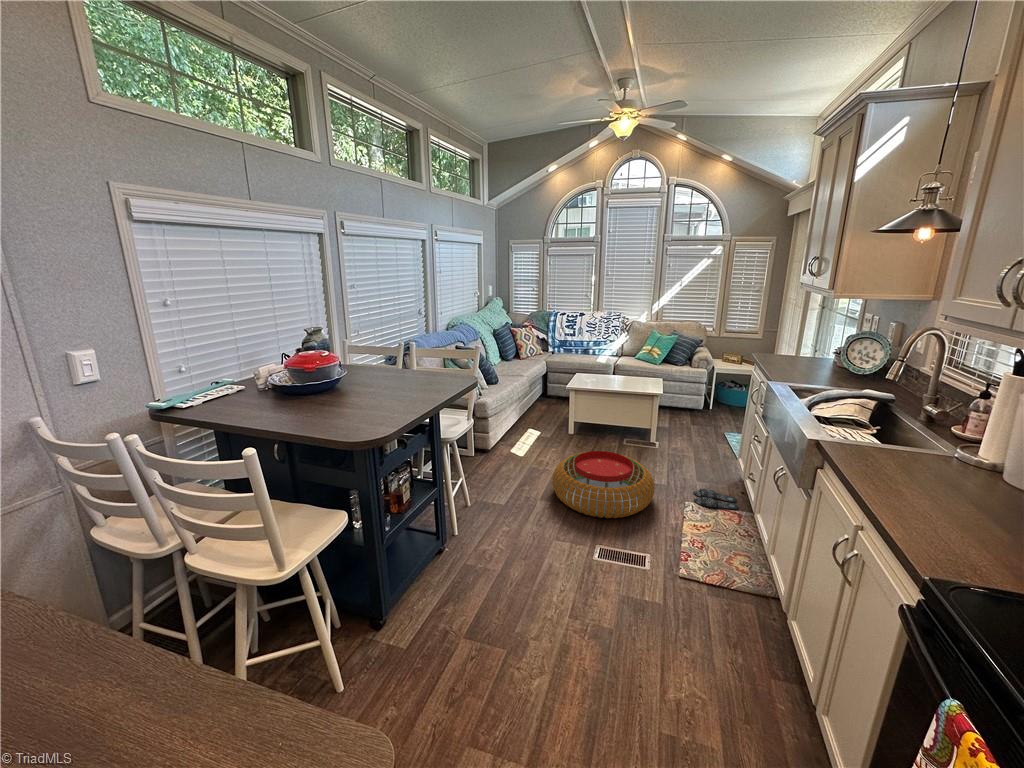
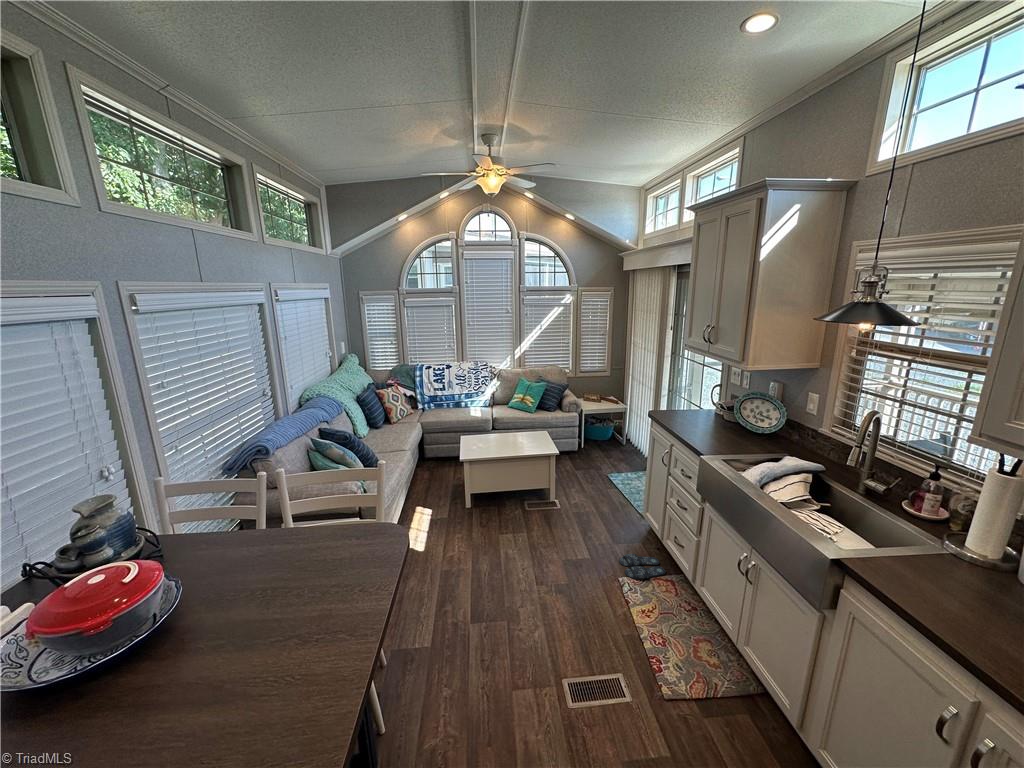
pouf: present [552,451,655,518] -> none [480,538,595,637]

